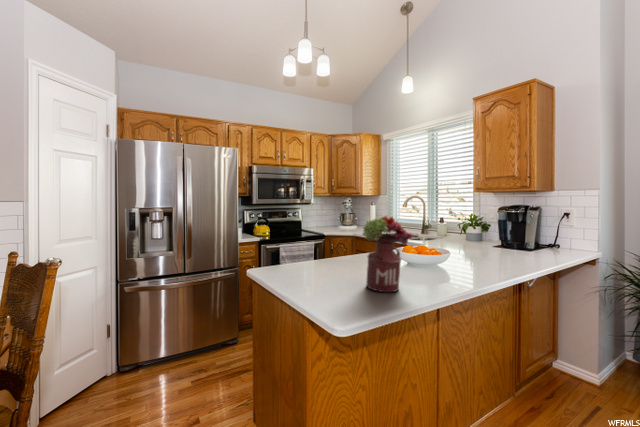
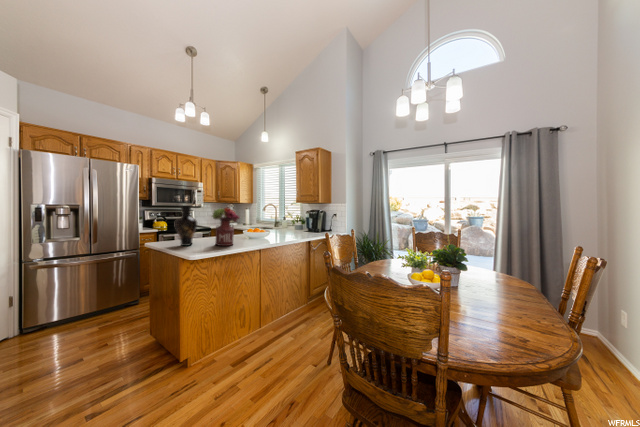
vase: none [299,214,335,287] -> present [175,206,197,246]

